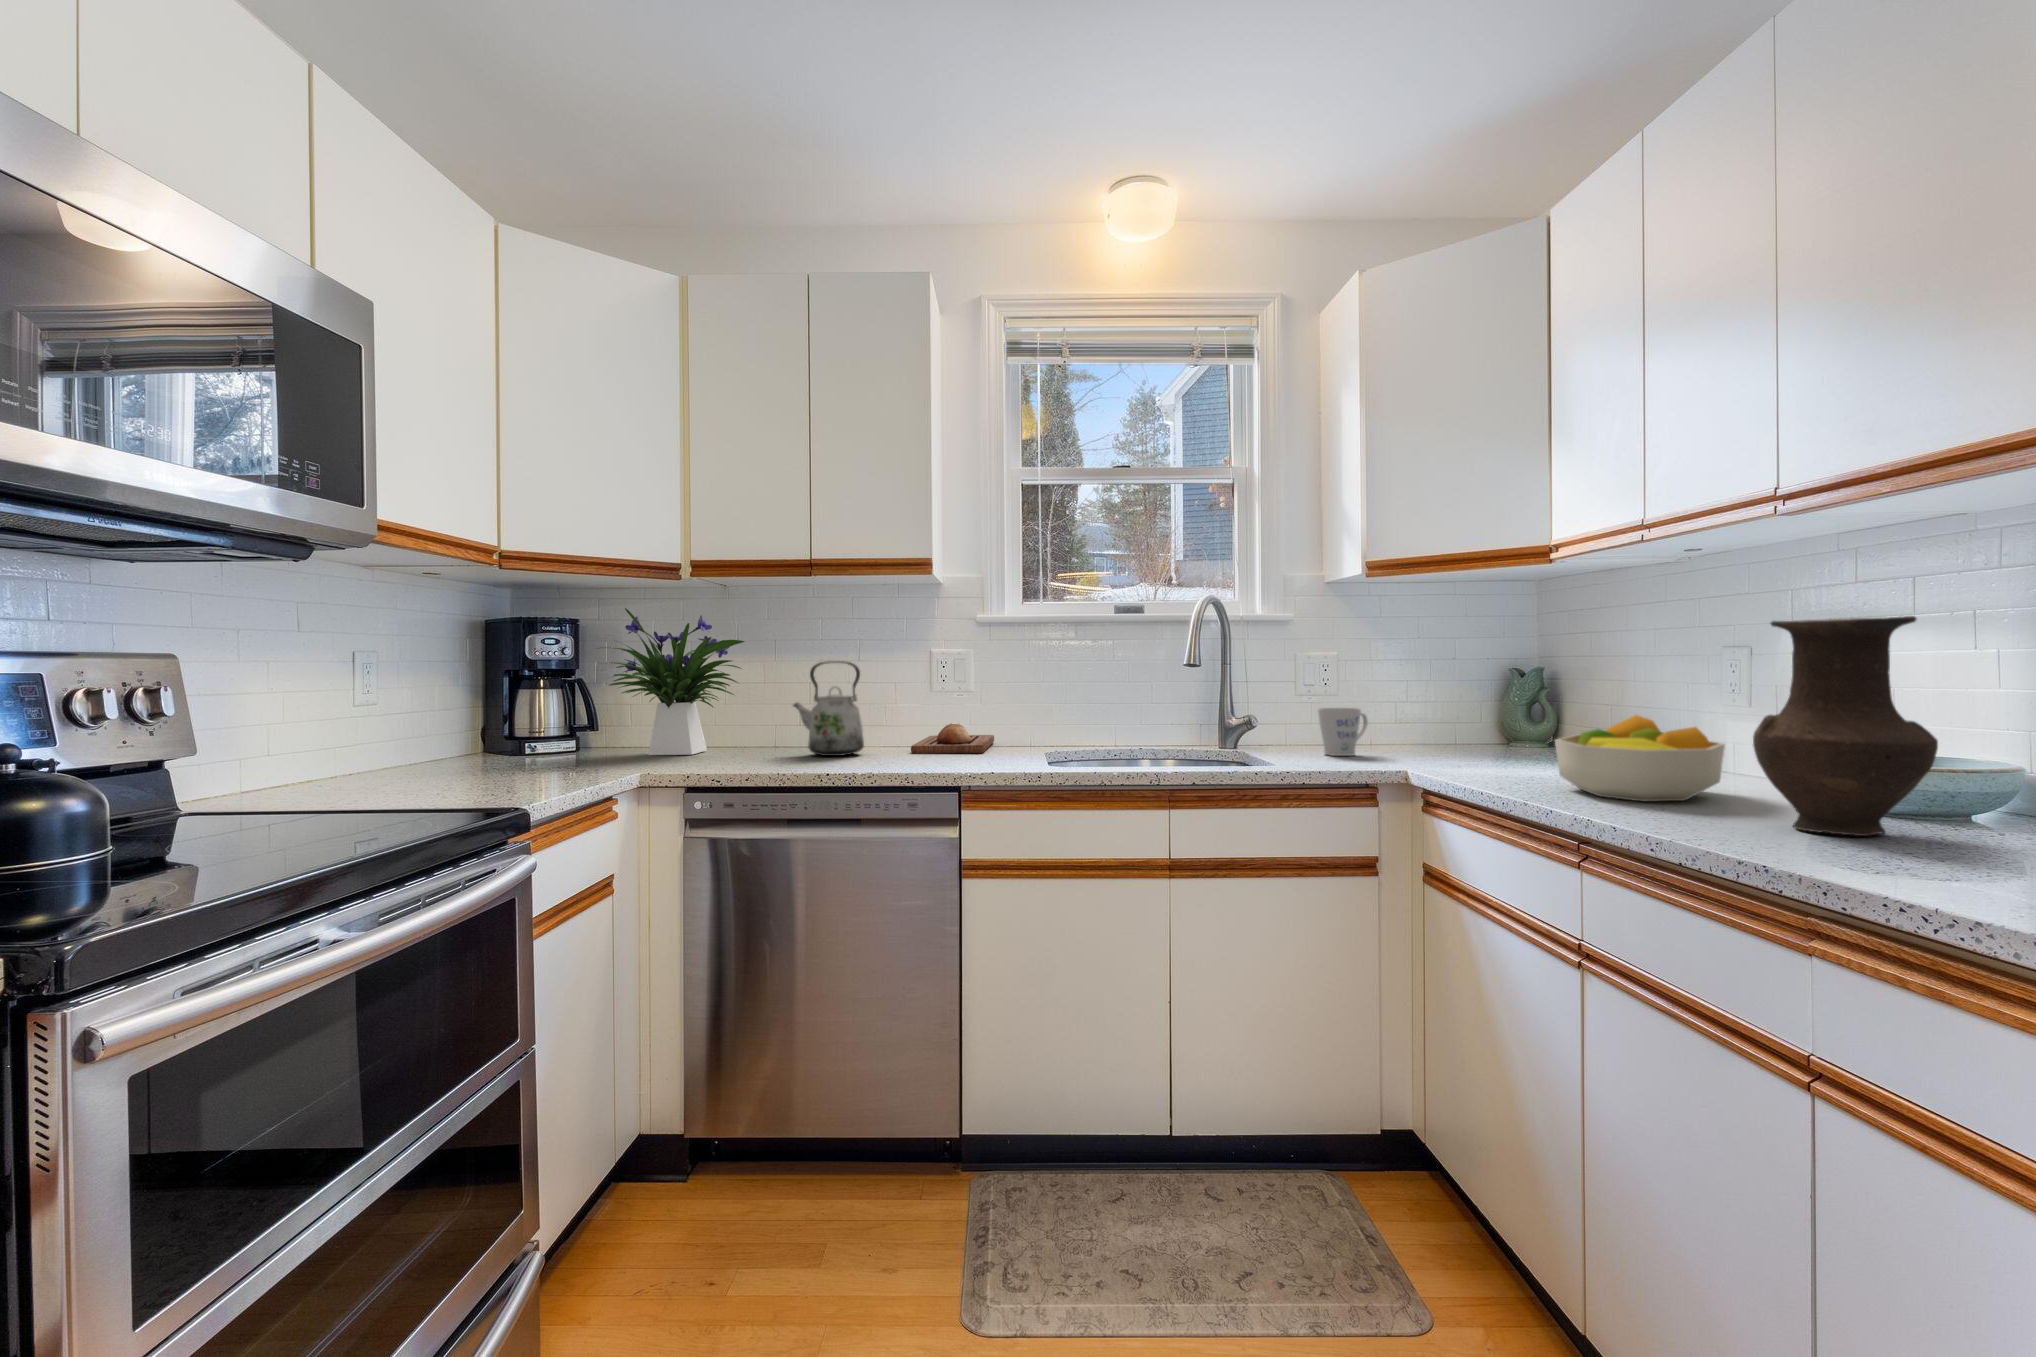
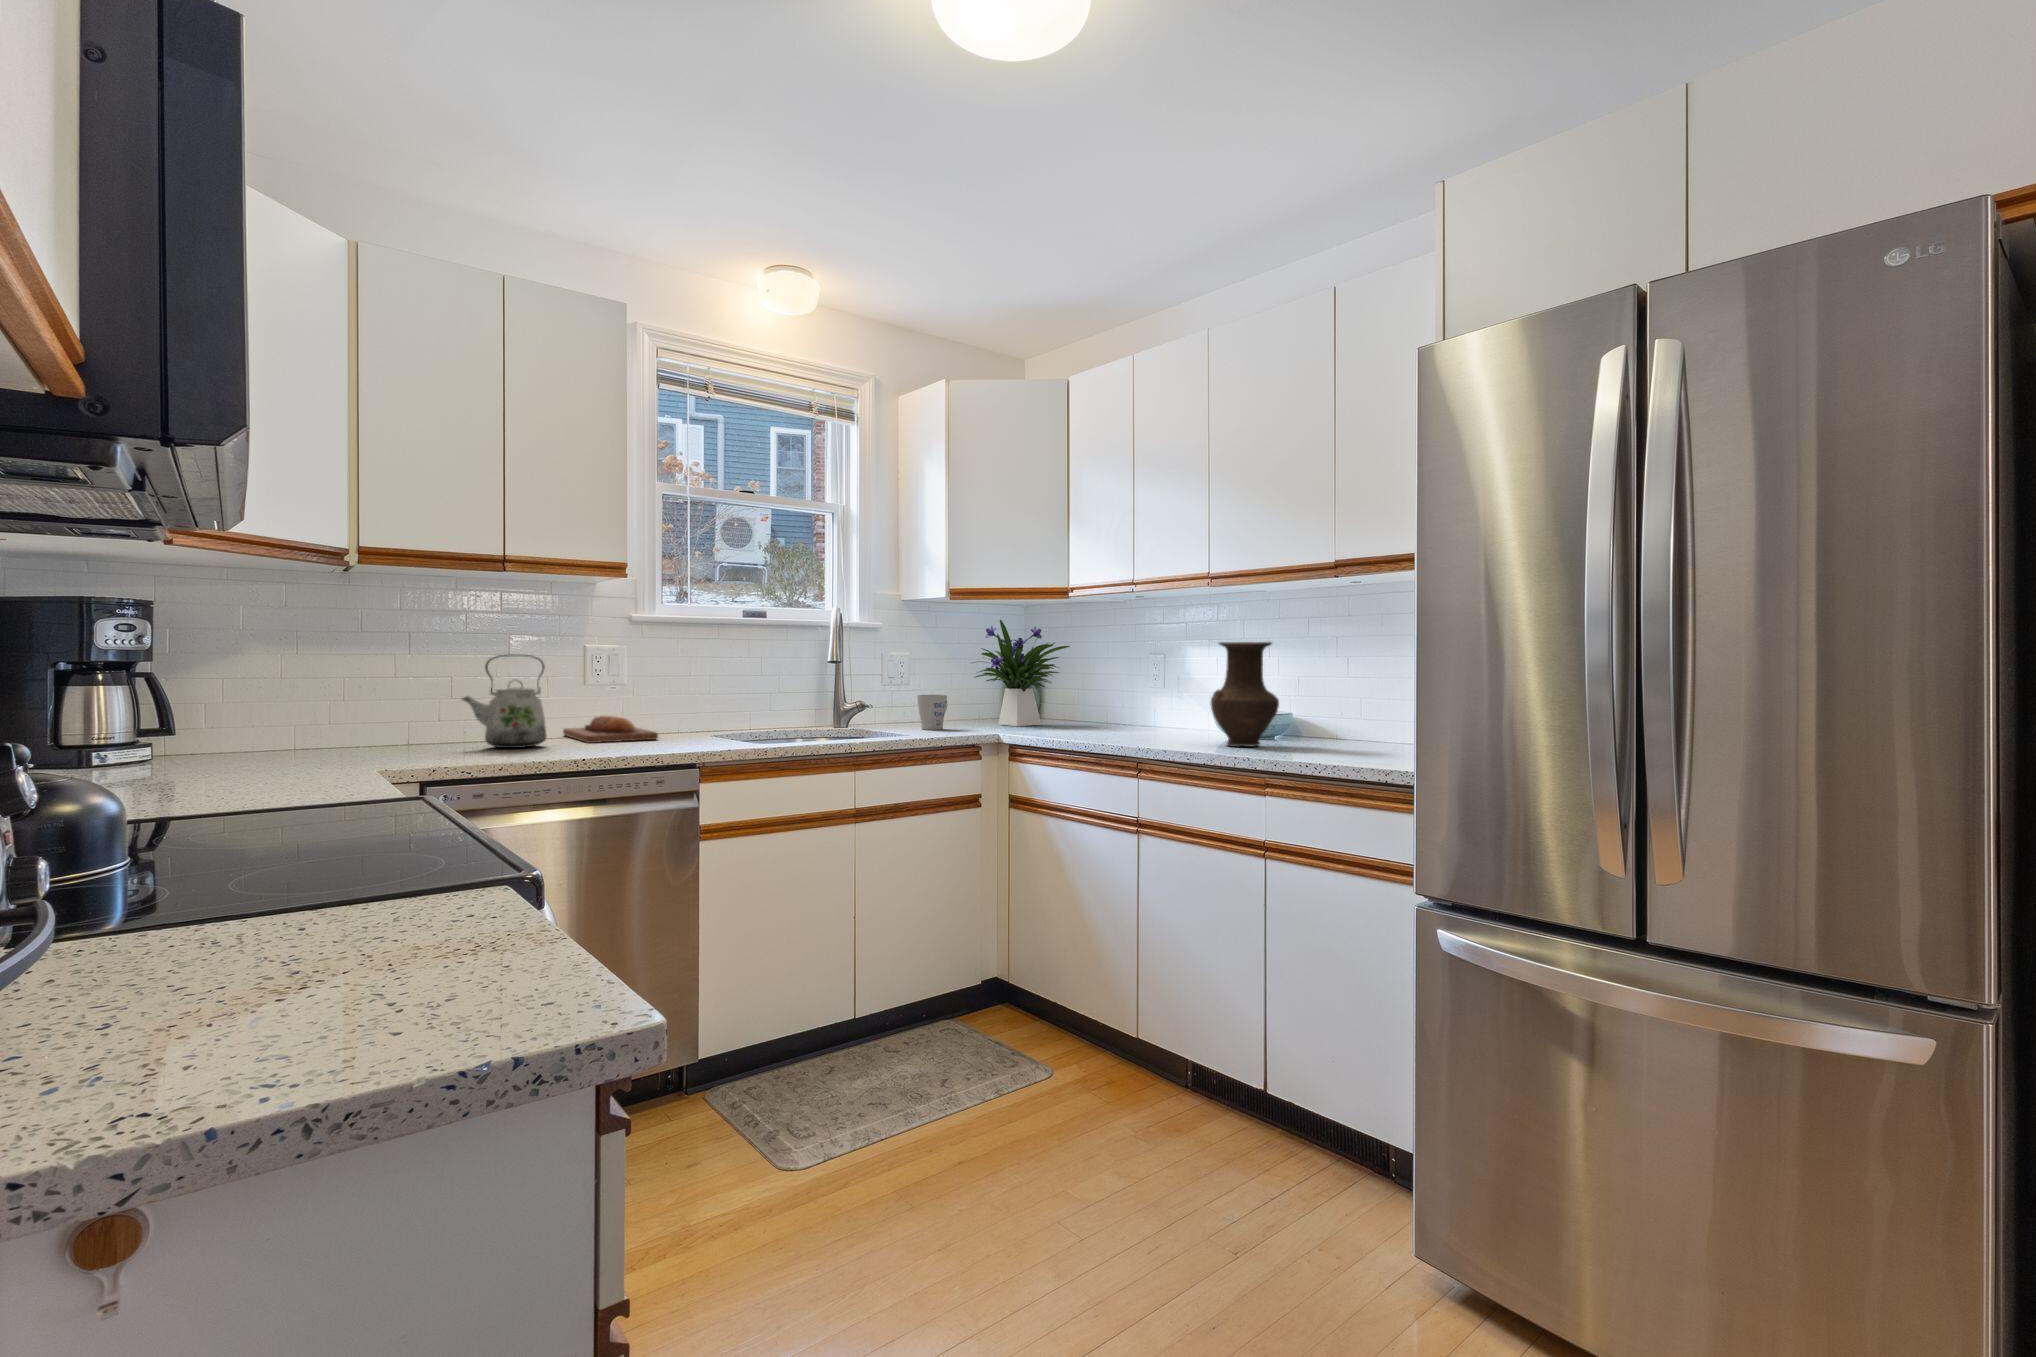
flower arrangement: present [596,608,744,755] -> present [973,620,1070,726]
fruit bowl: present [1555,715,1725,801] -> none [1099,693,1180,741]

